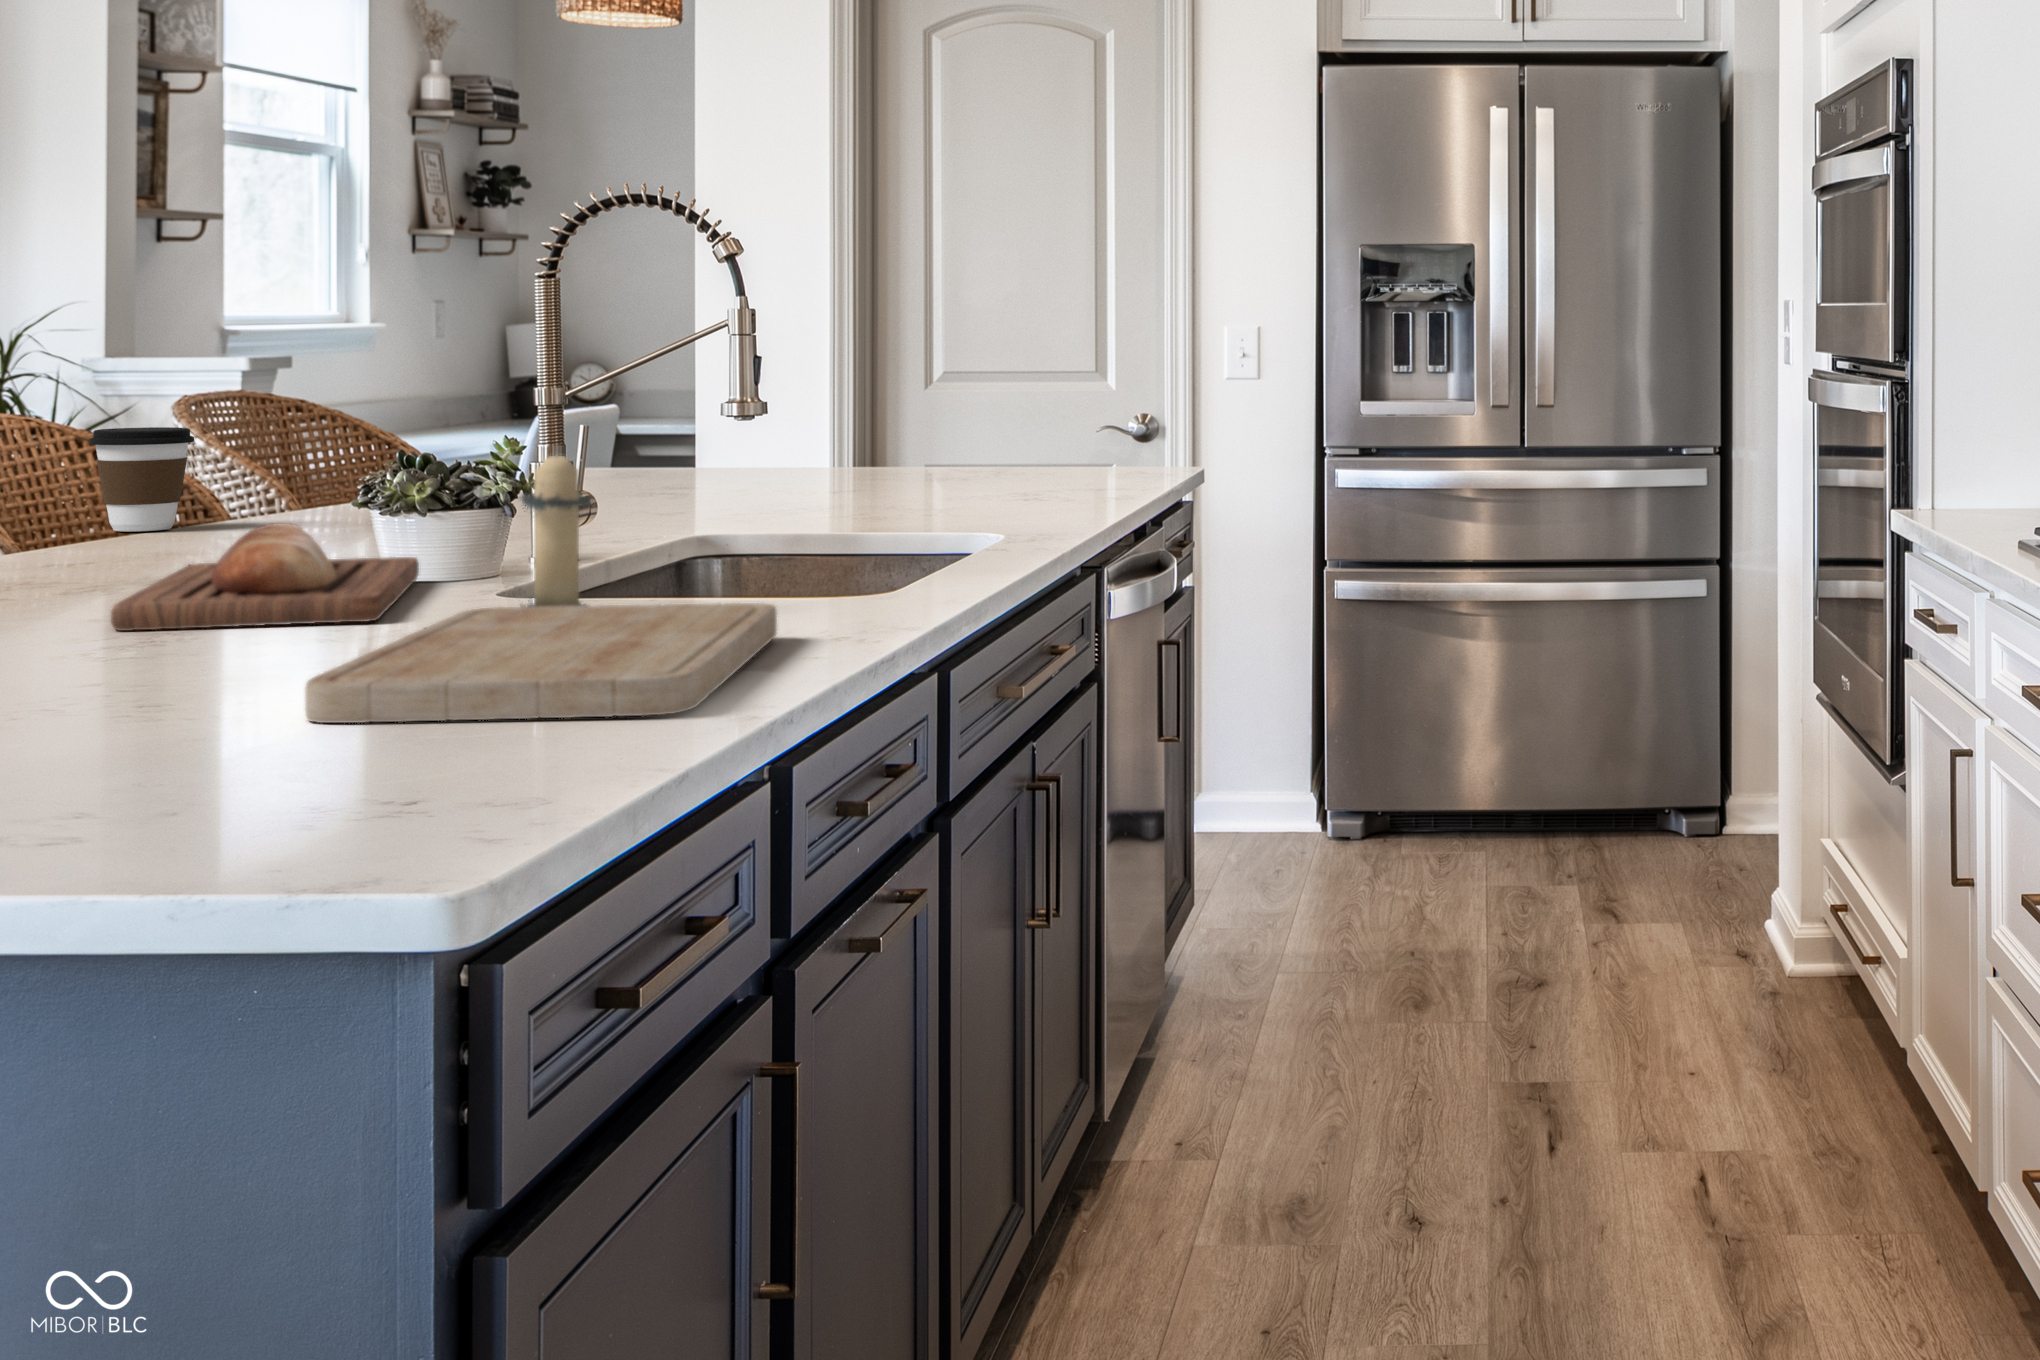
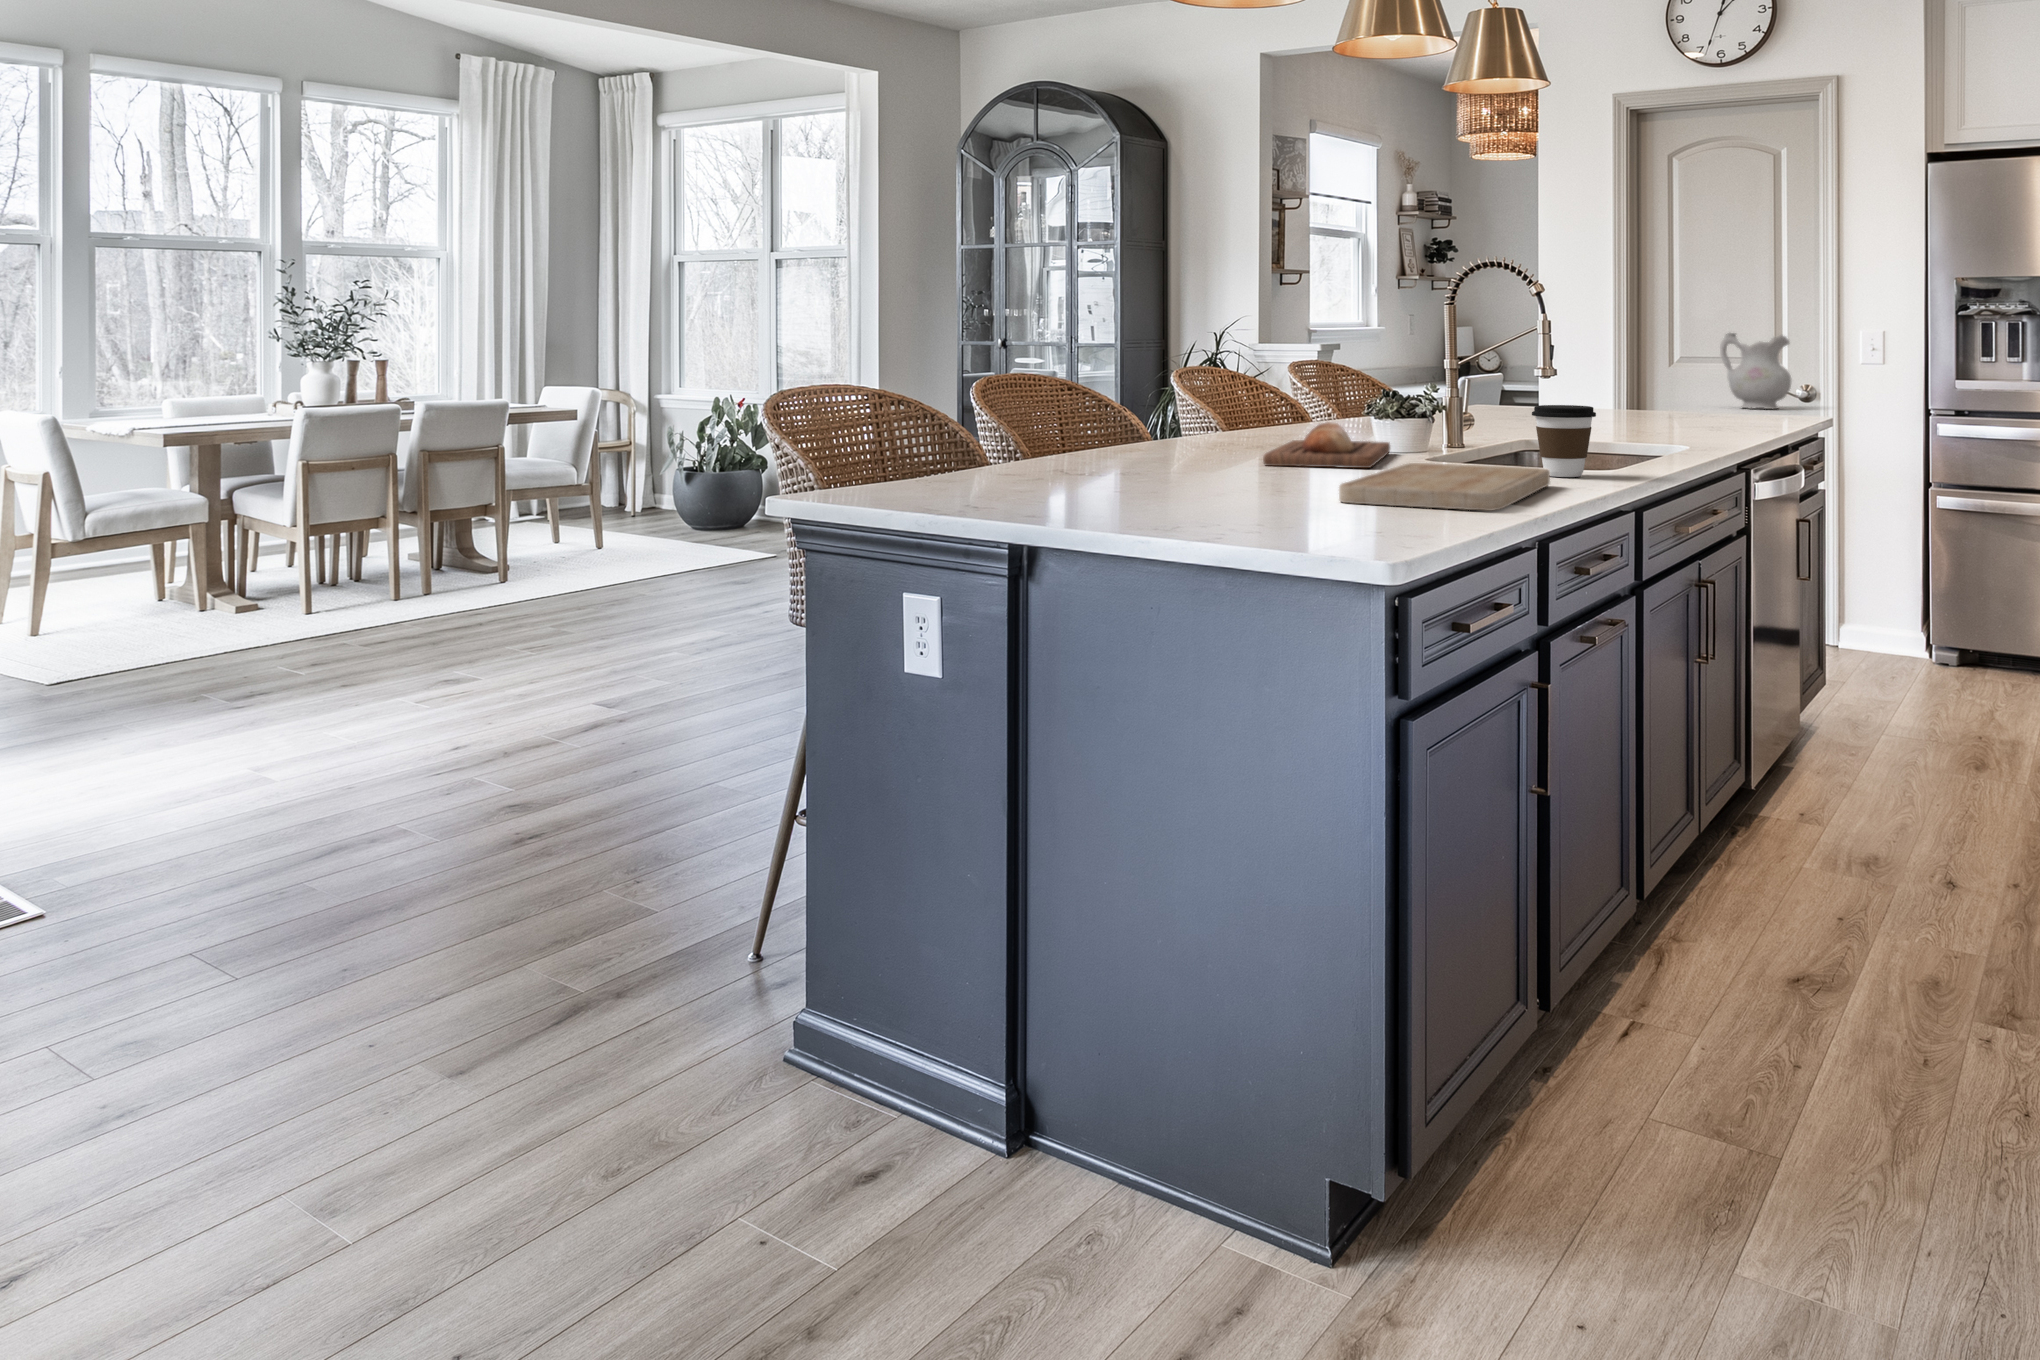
ceramic pitcher: none [1006,328,1118,453] -> present [1720,333,1791,409]
coffee cup: present [89,427,194,531] -> present [1532,405,1596,477]
candle: present [520,445,592,607] -> none [1429,387,1470,472]

